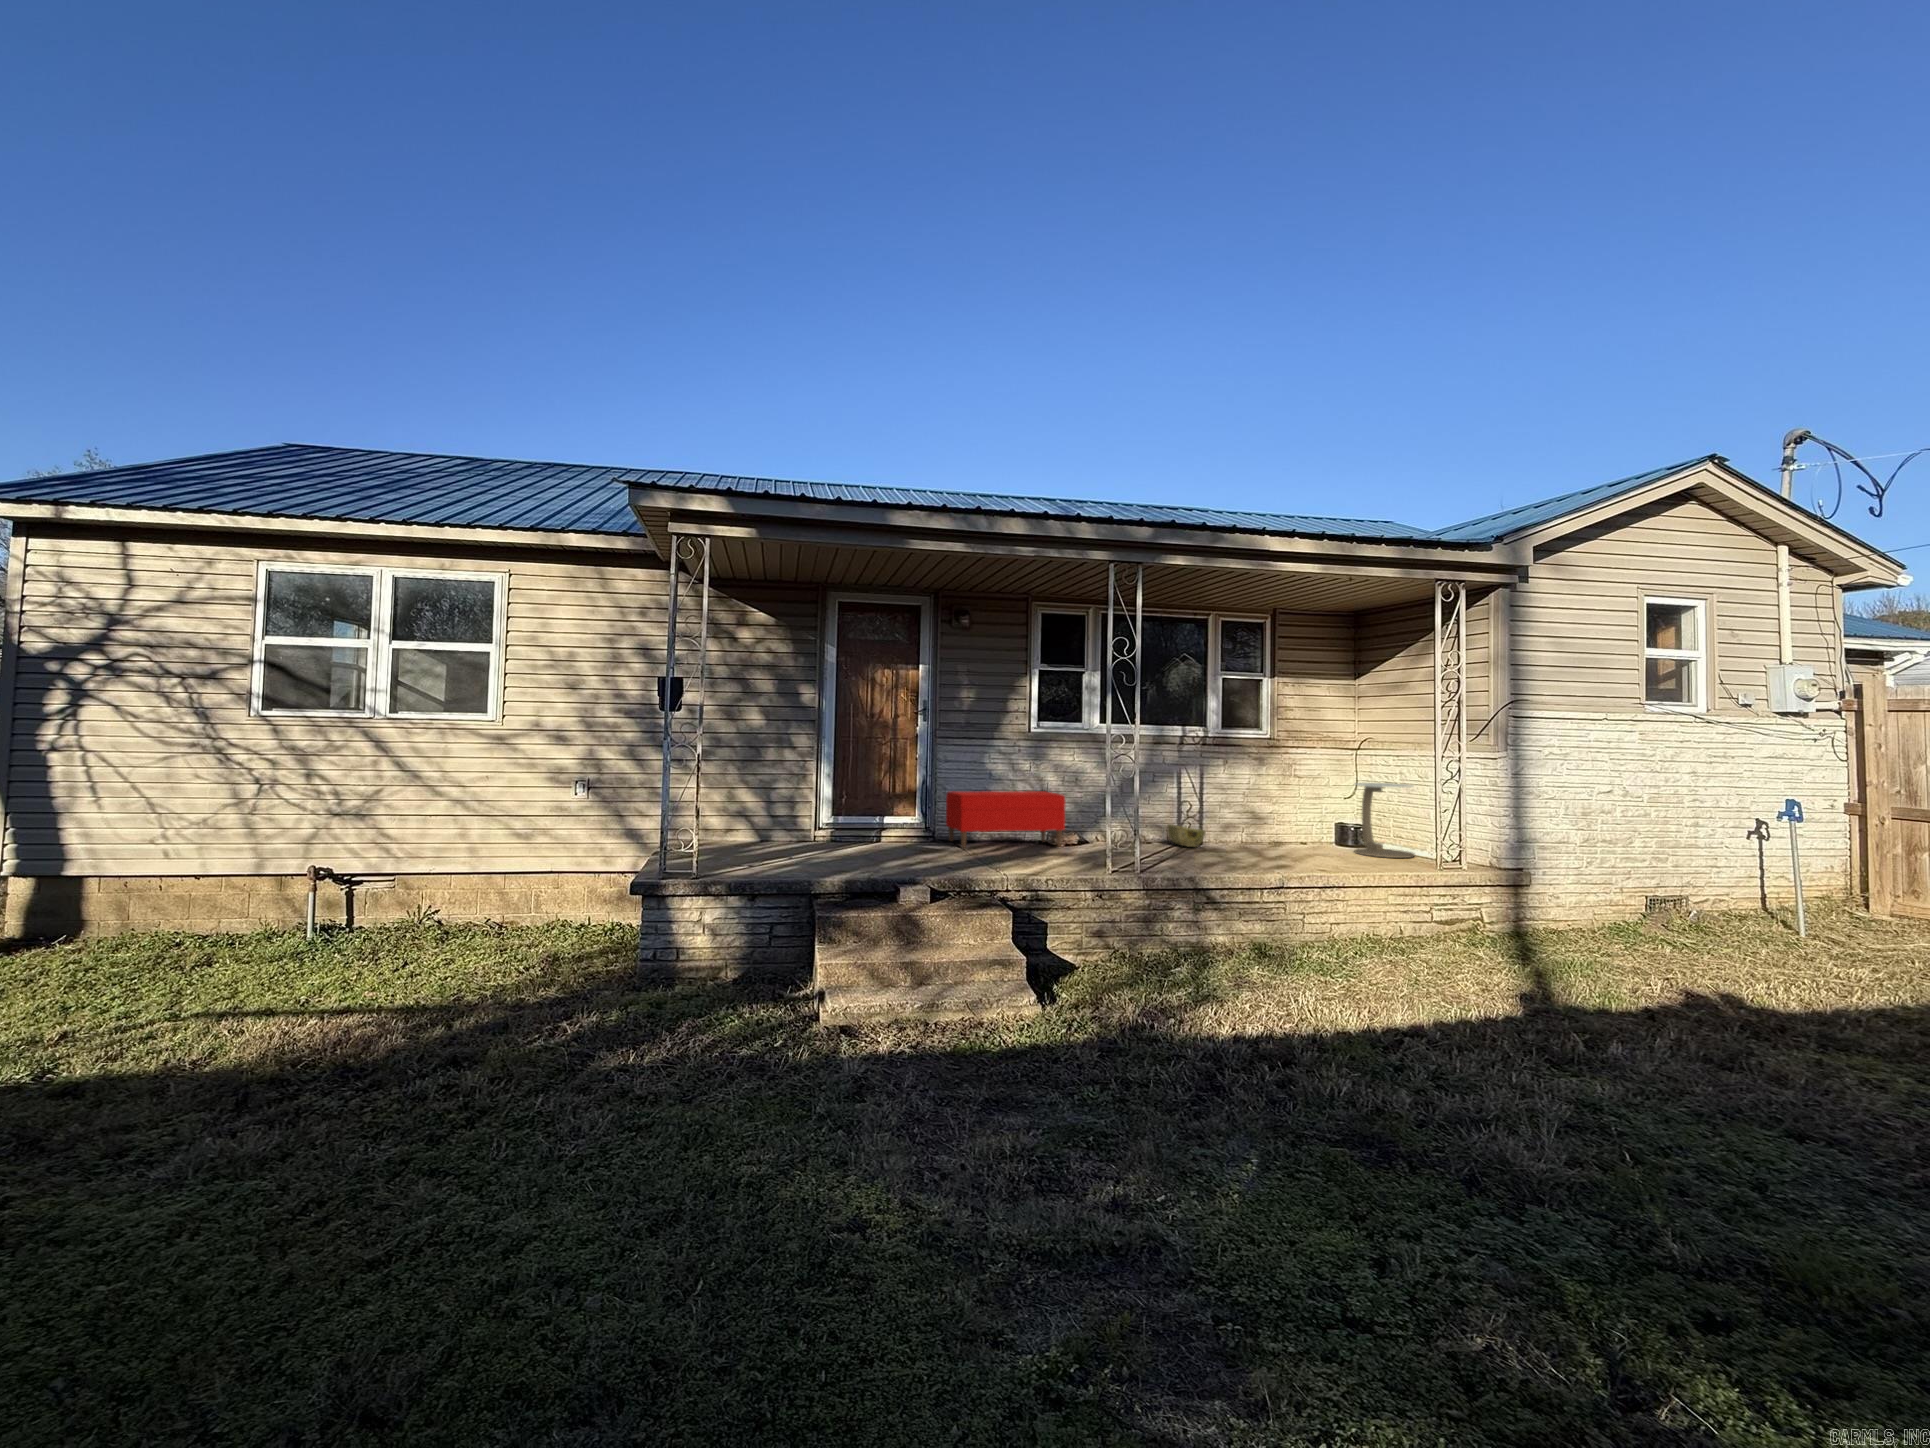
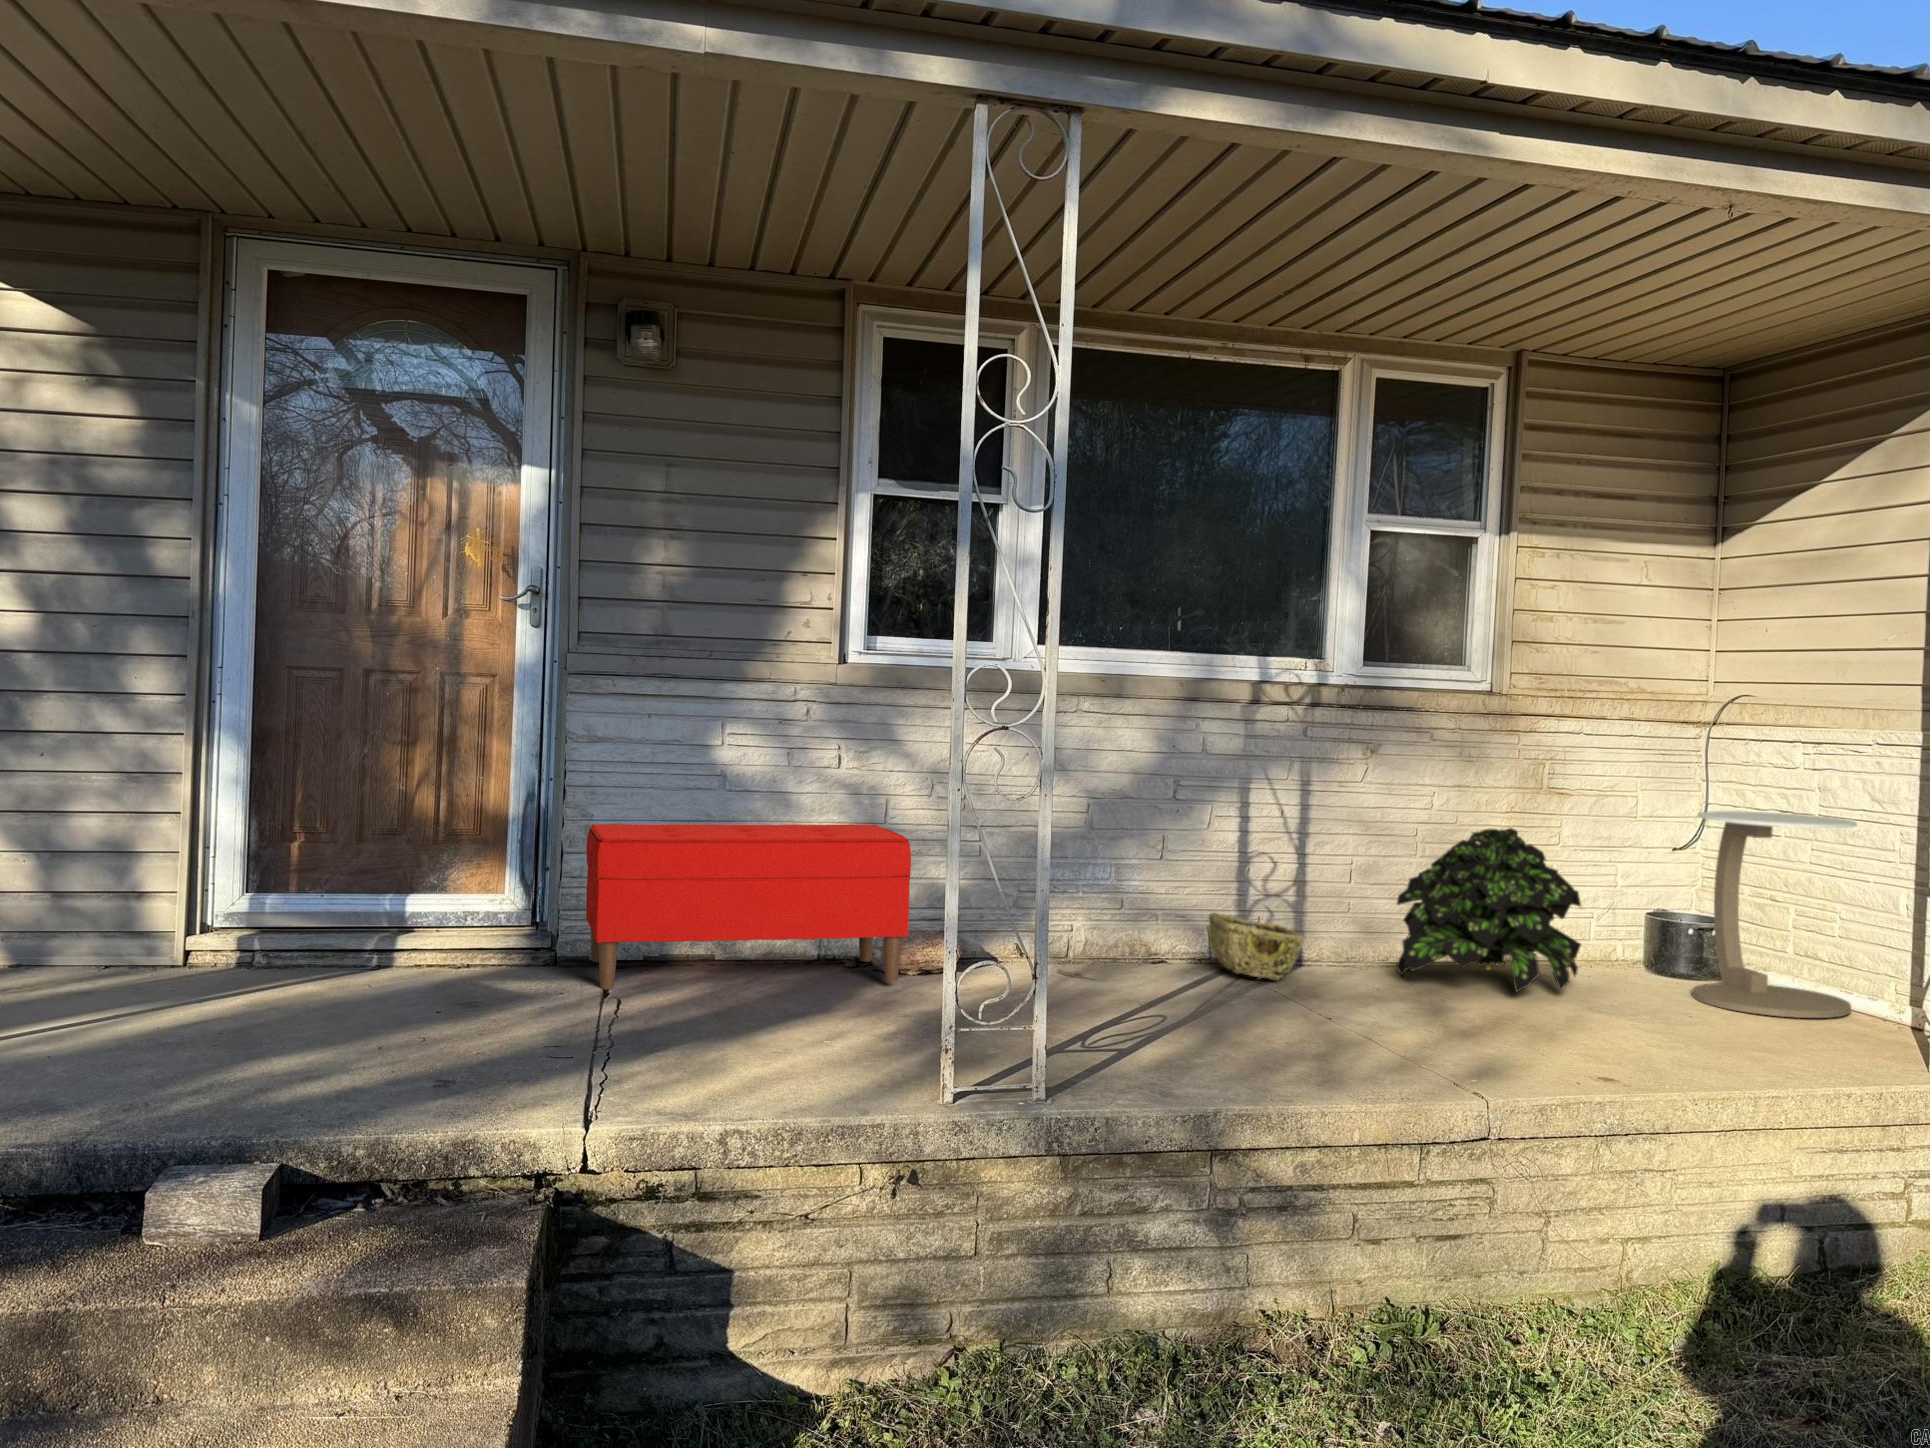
potted plant: none [1239,790,1311,850] -> present [1396,828,1581,992]

